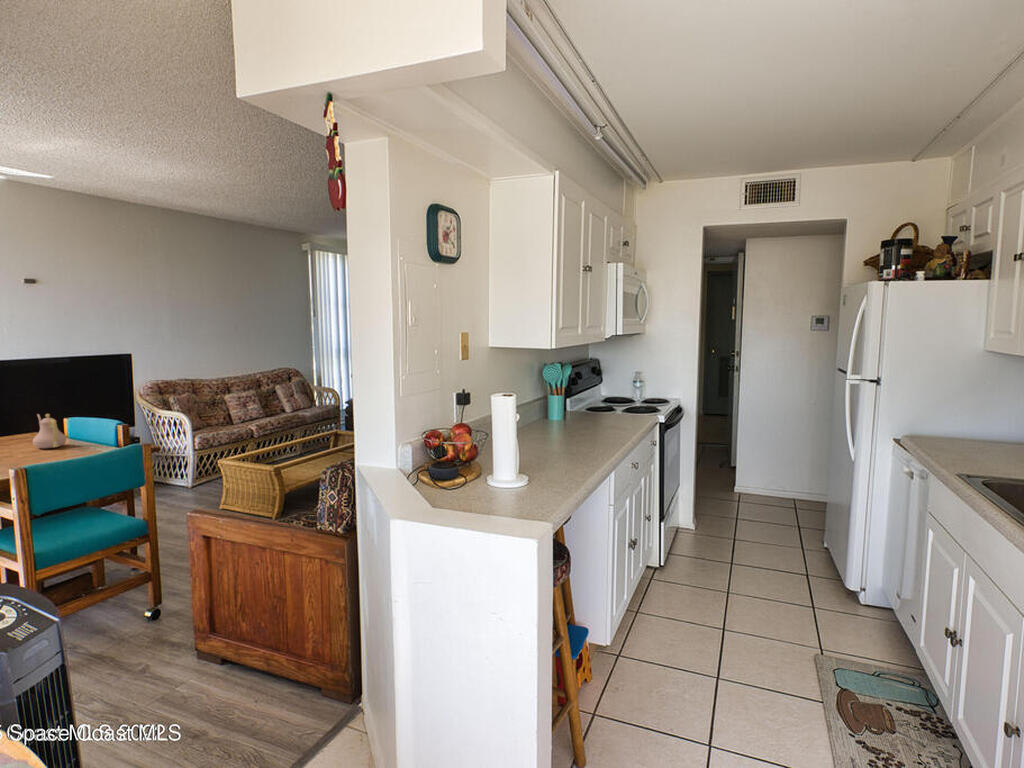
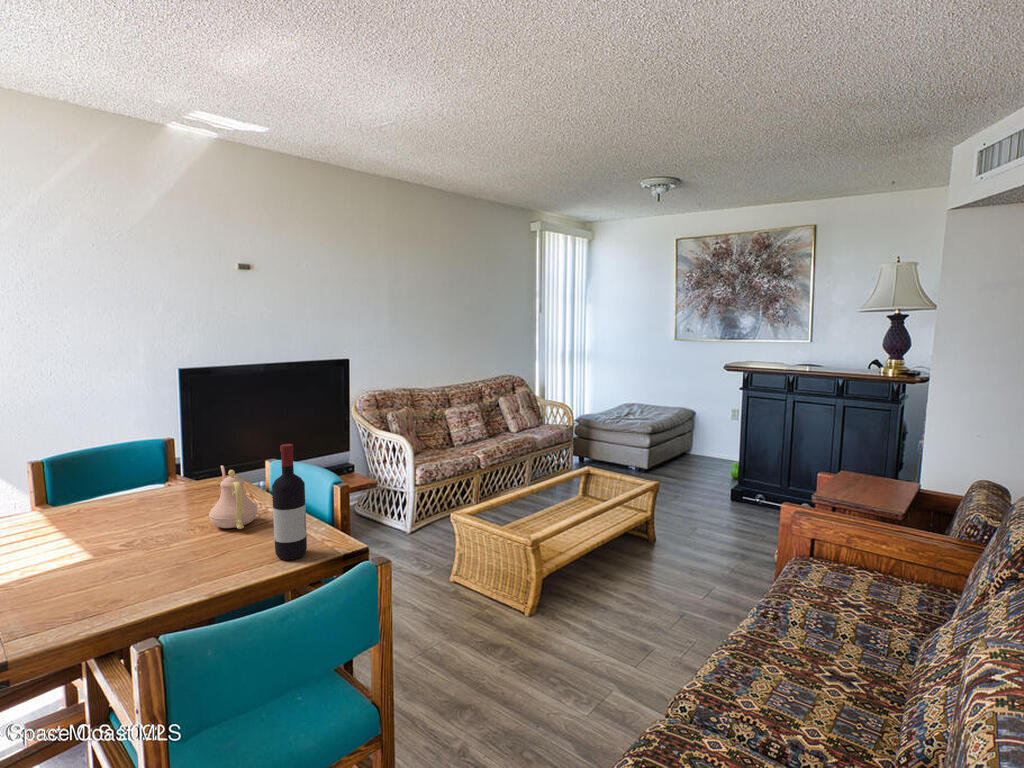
wine bottle: none [80,392,104,456] -> present [272,444,307,560]

